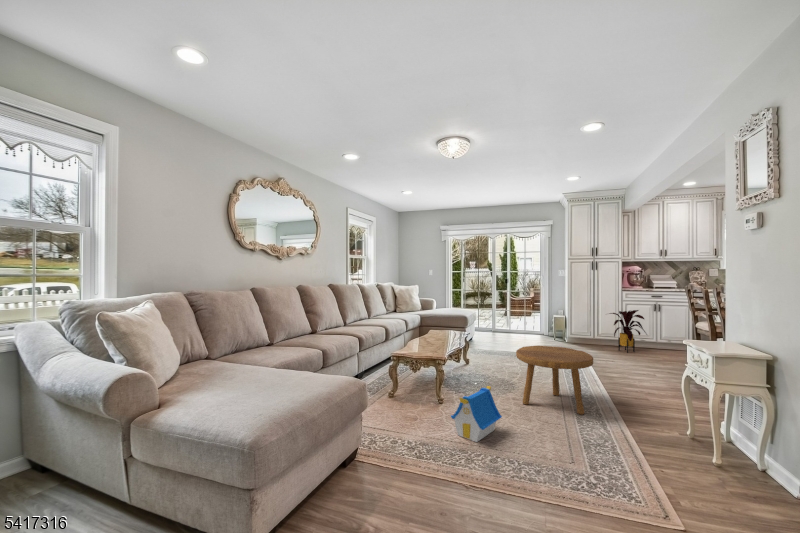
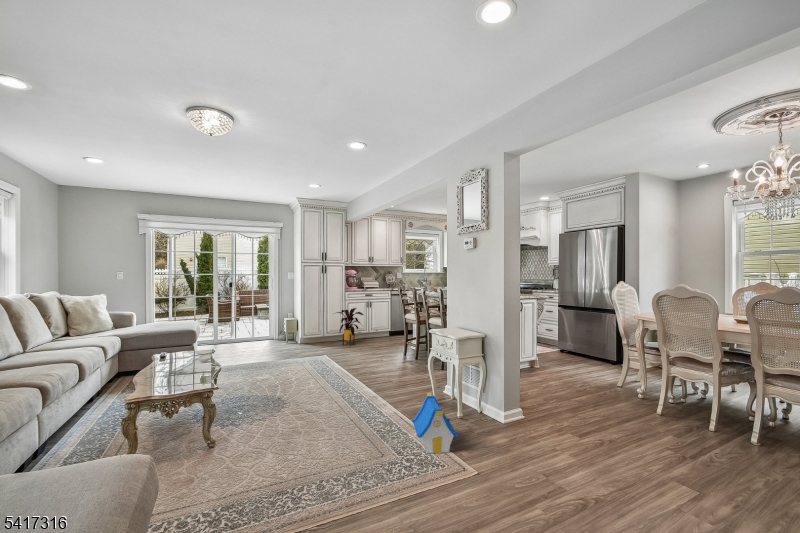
footstool: present [516,345,593,415] -> none [294,349,365,416]
toy house: present [451,386,502,442] -> present [412,393,459,453]

